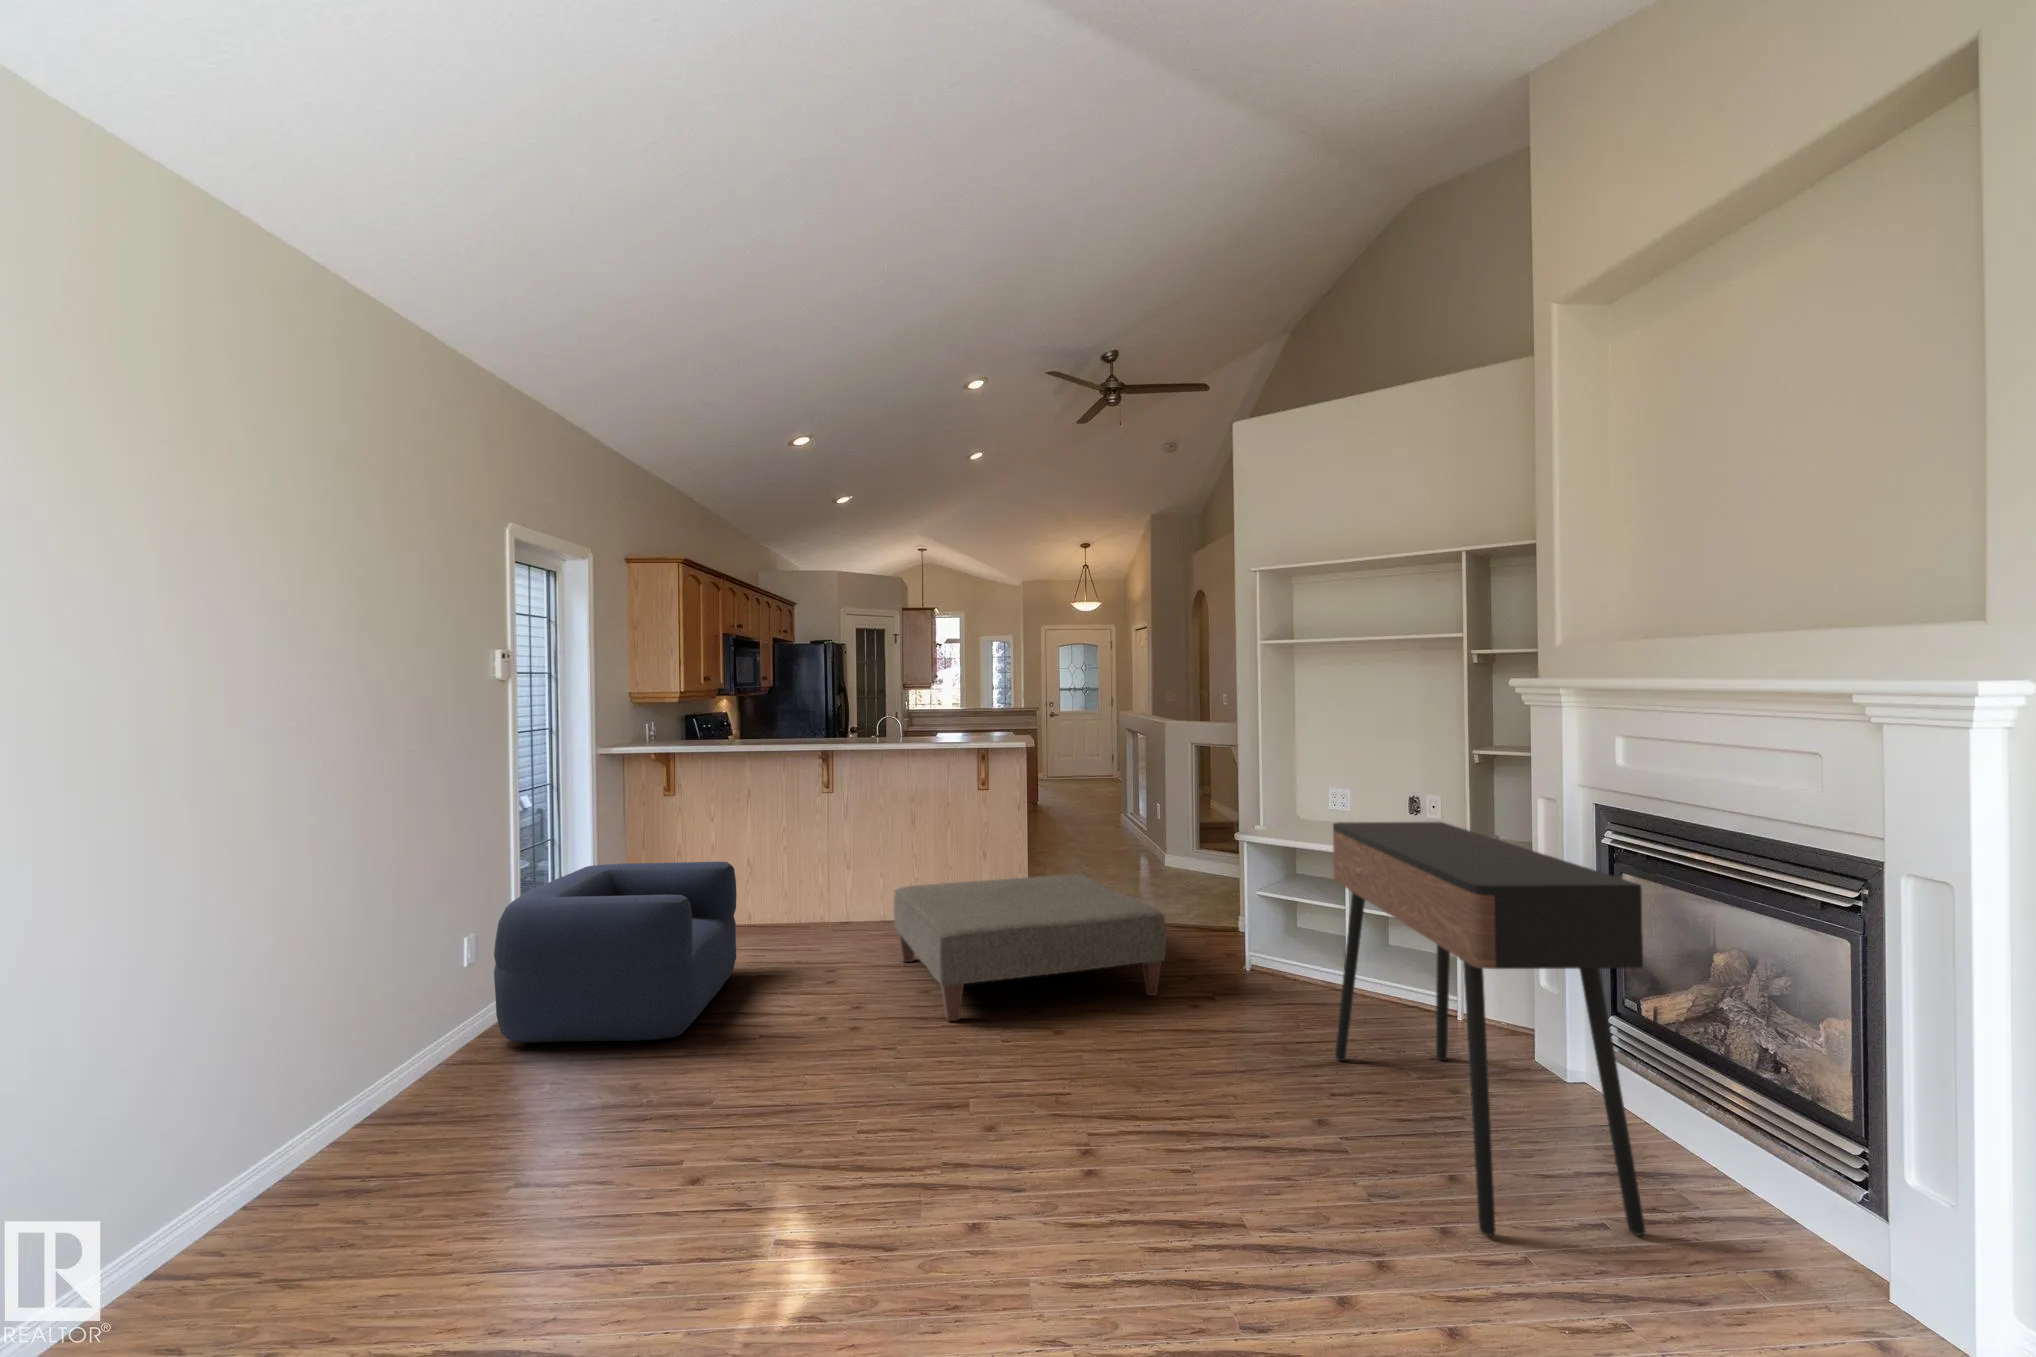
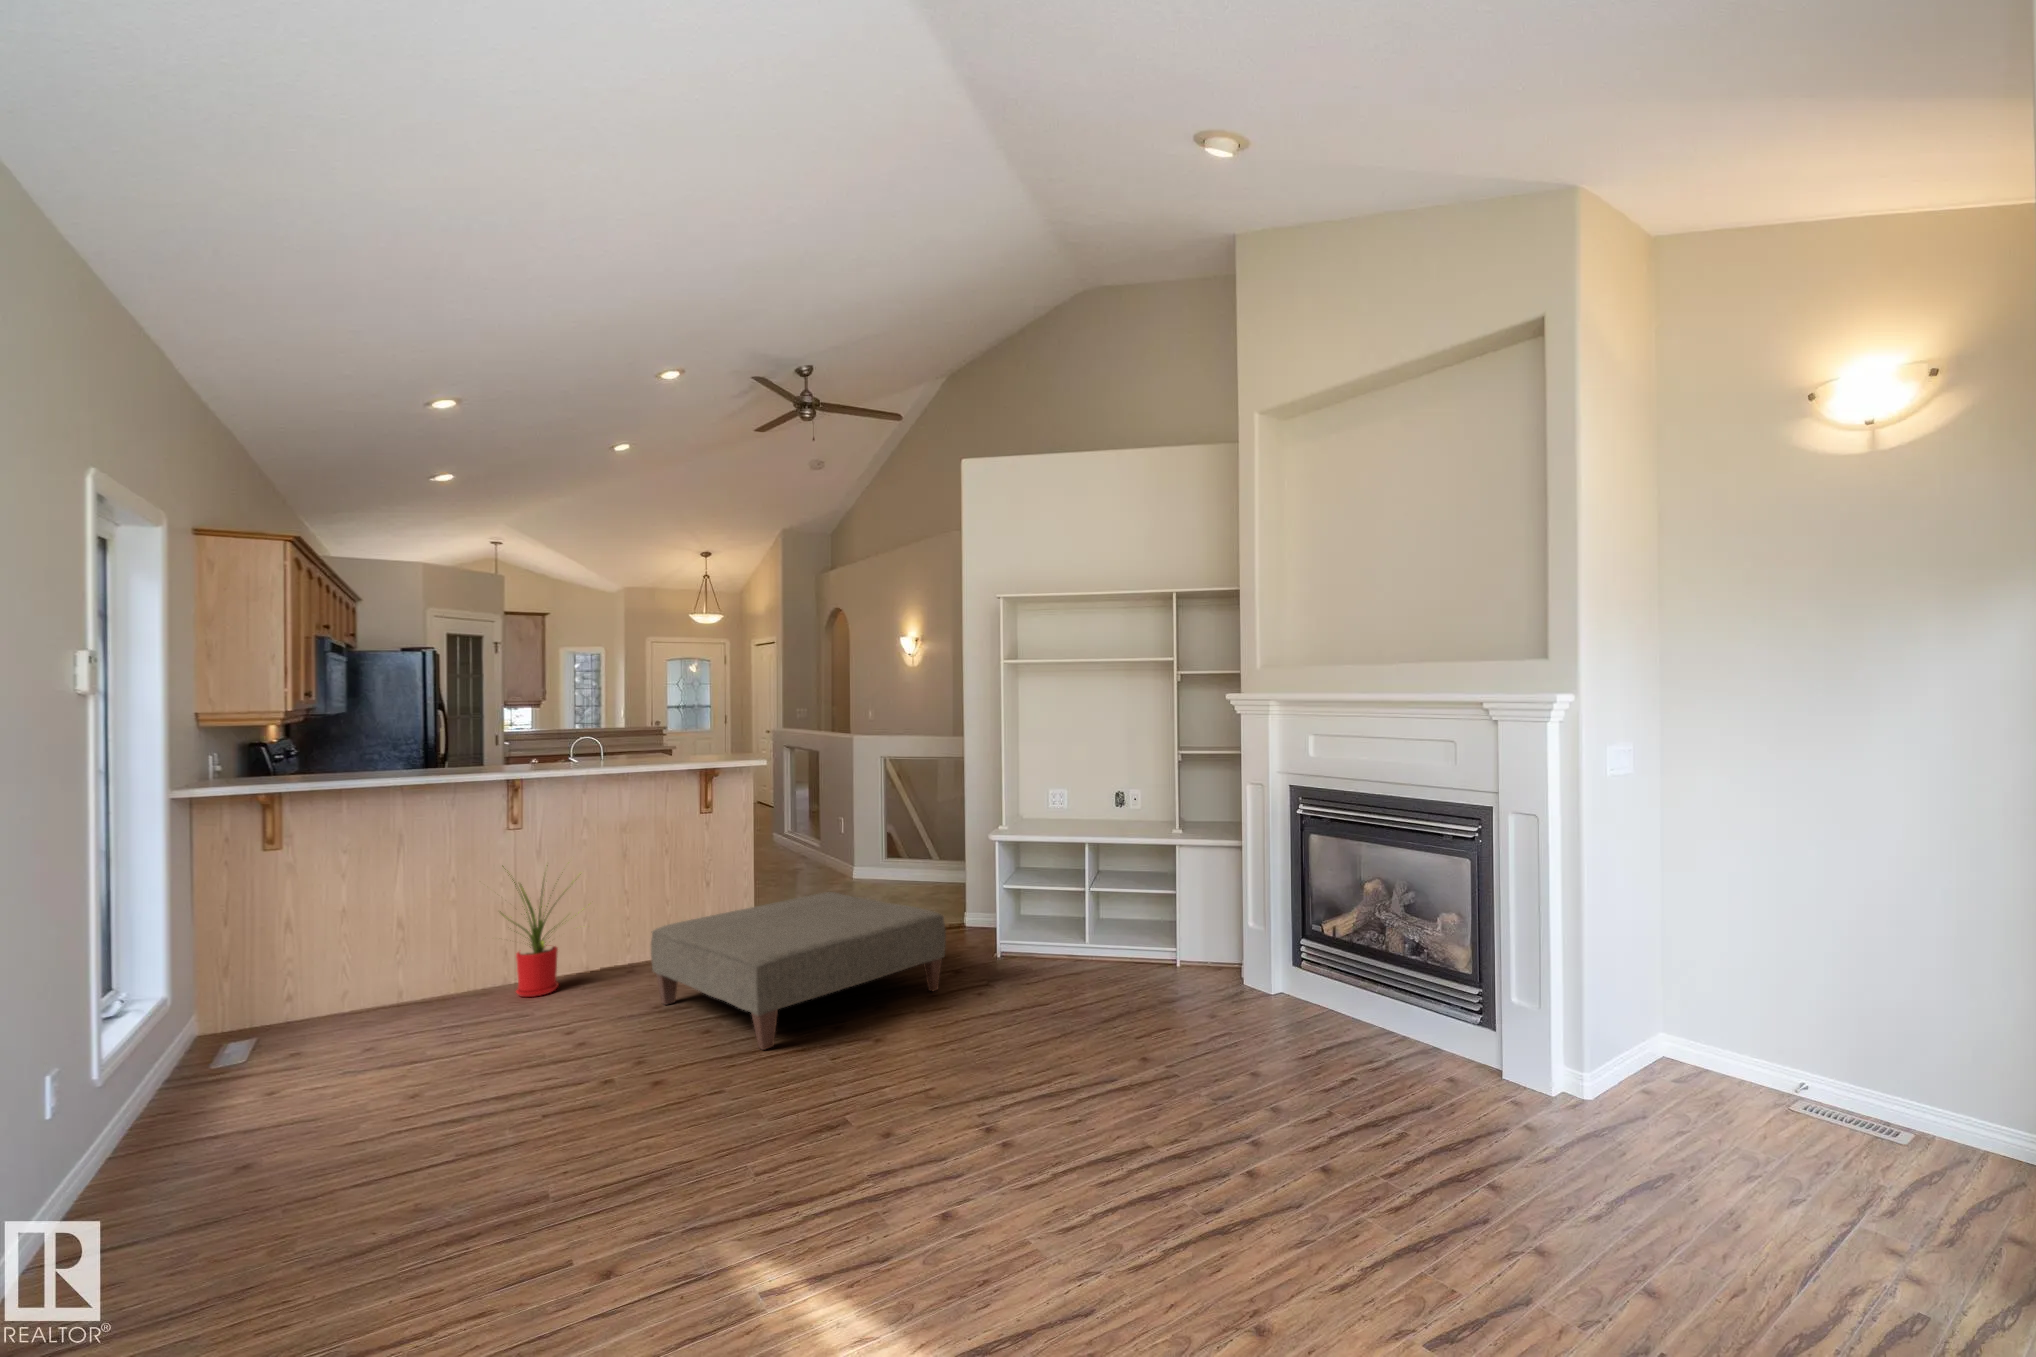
house plant: none [774,808,867,935] -> present [501,865,576,997]
console table: present [1333,822,1645,1236] -> none [1109,809,1386,1107]
armchair: present [494,862,737,1043] -> none [158,924,474,1193]

